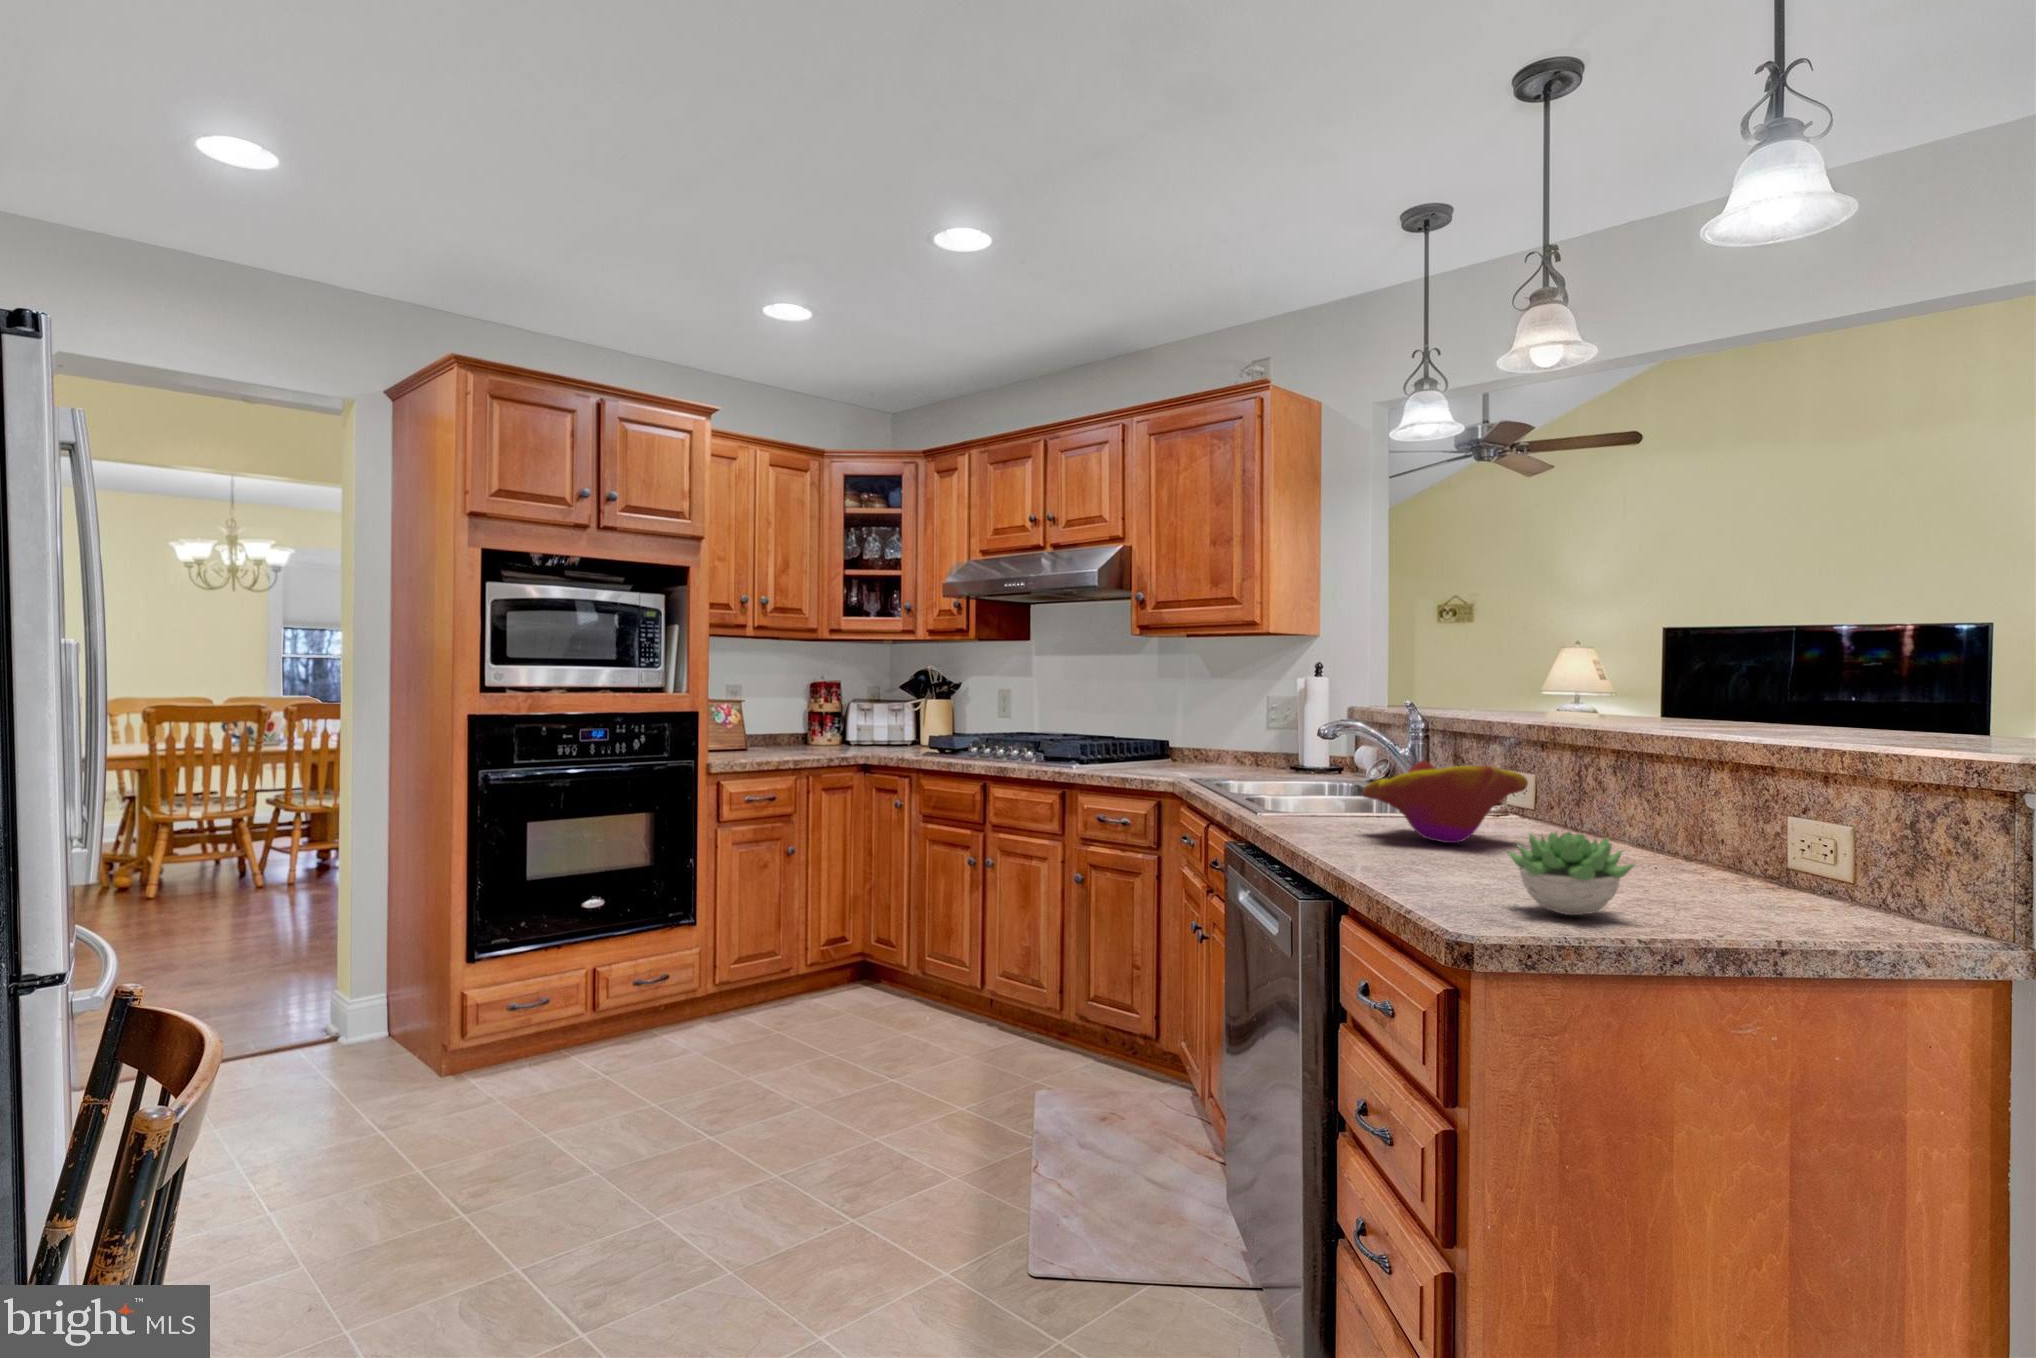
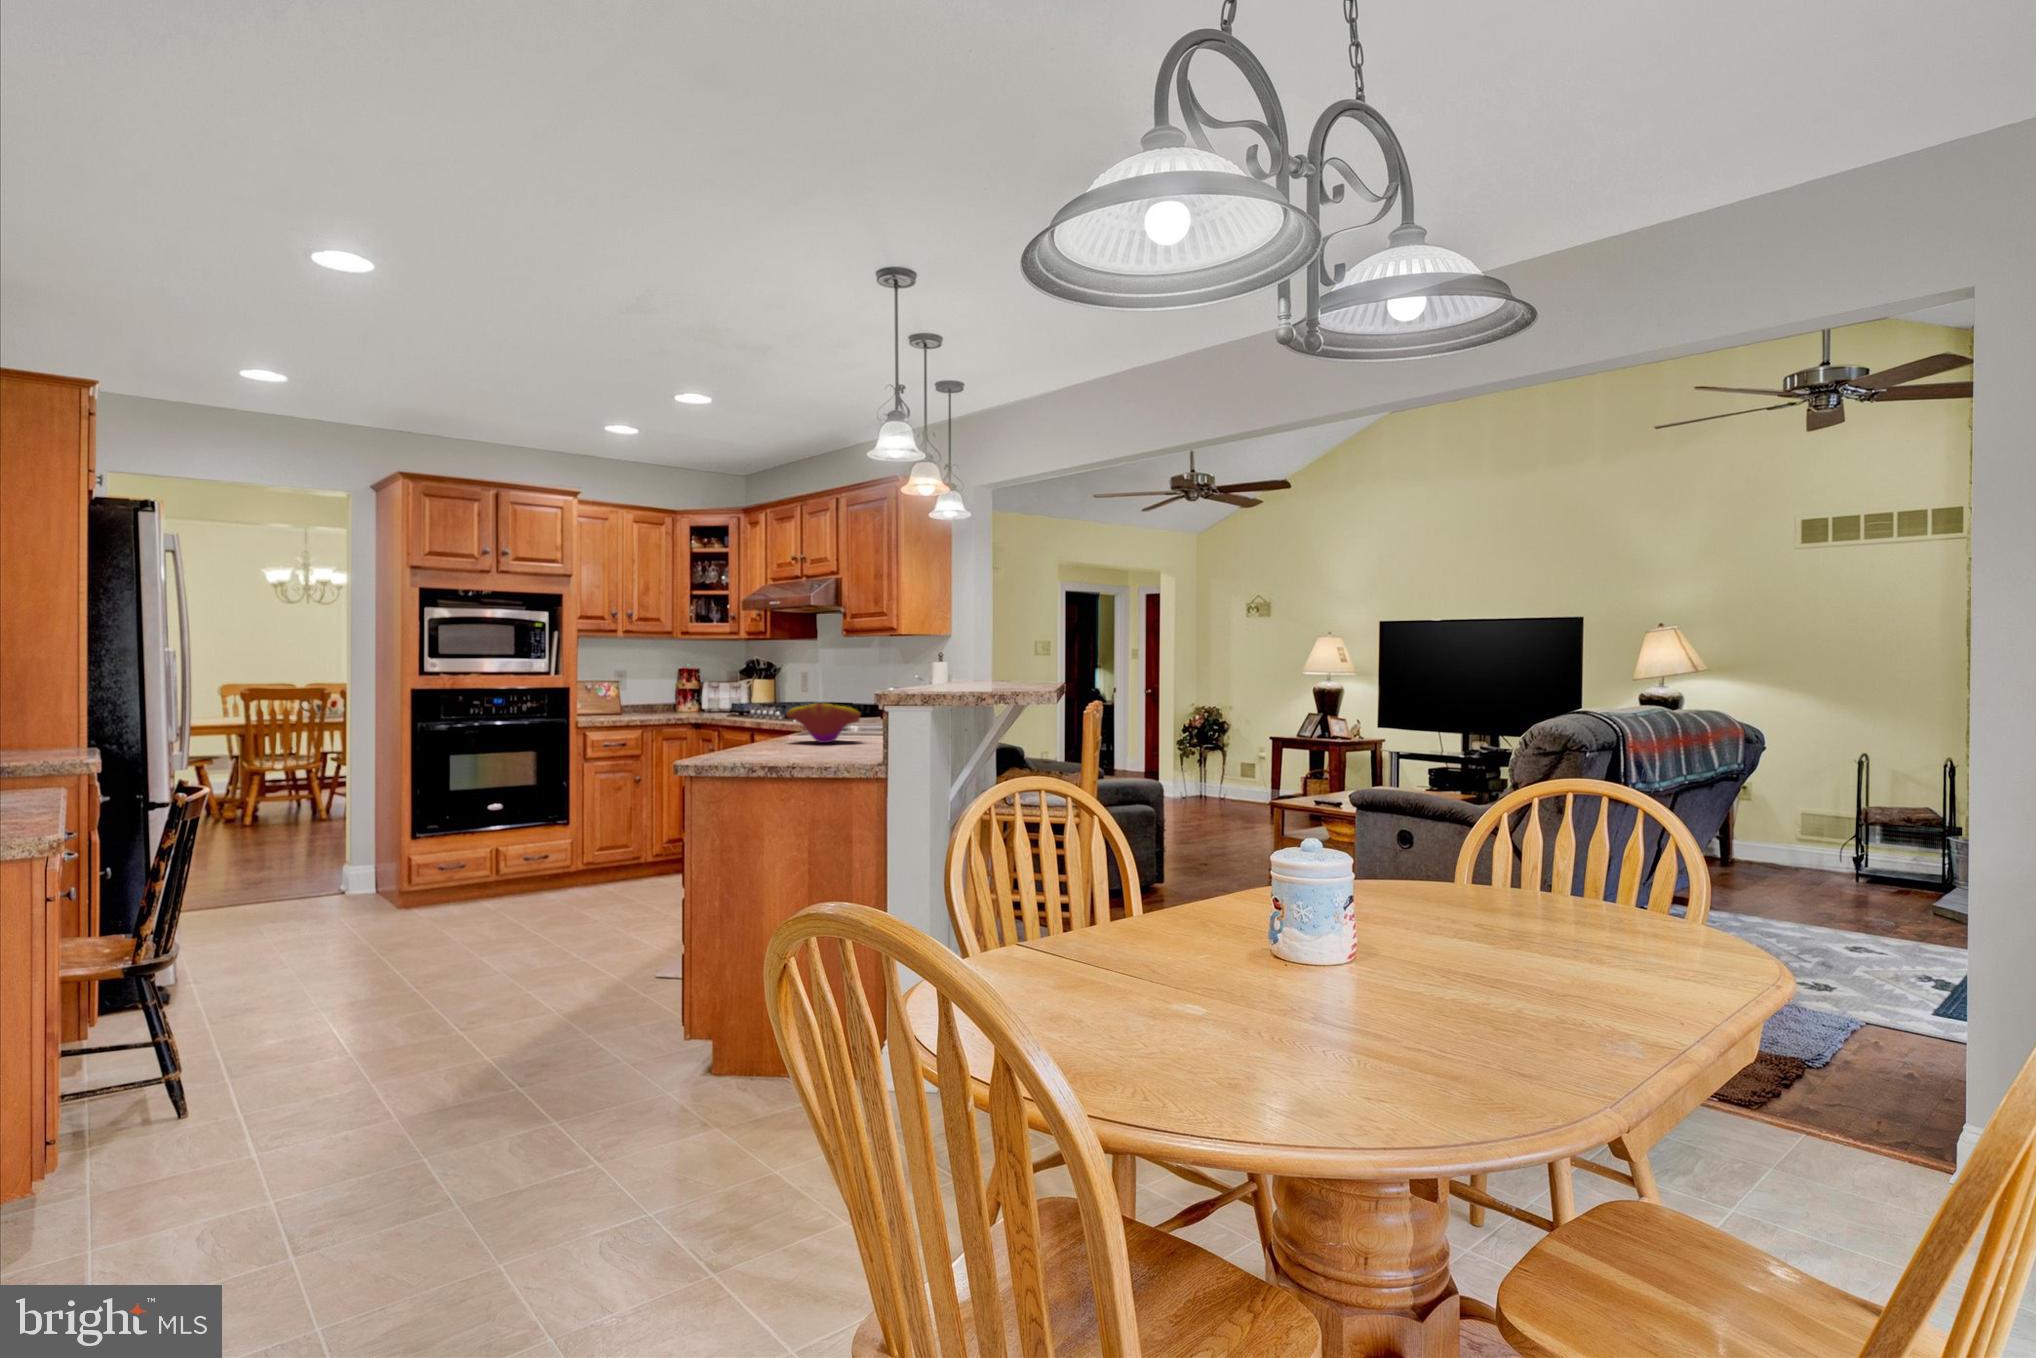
succulent plant: present [1508,832,1634,915] -> none [721,724,771,756]

